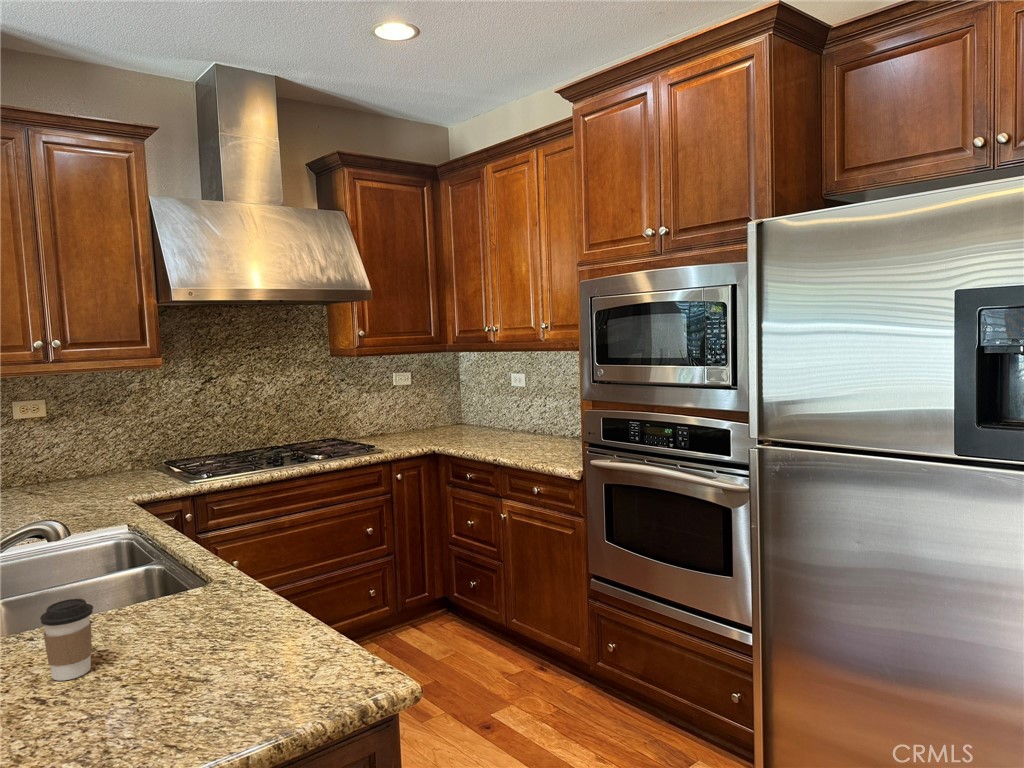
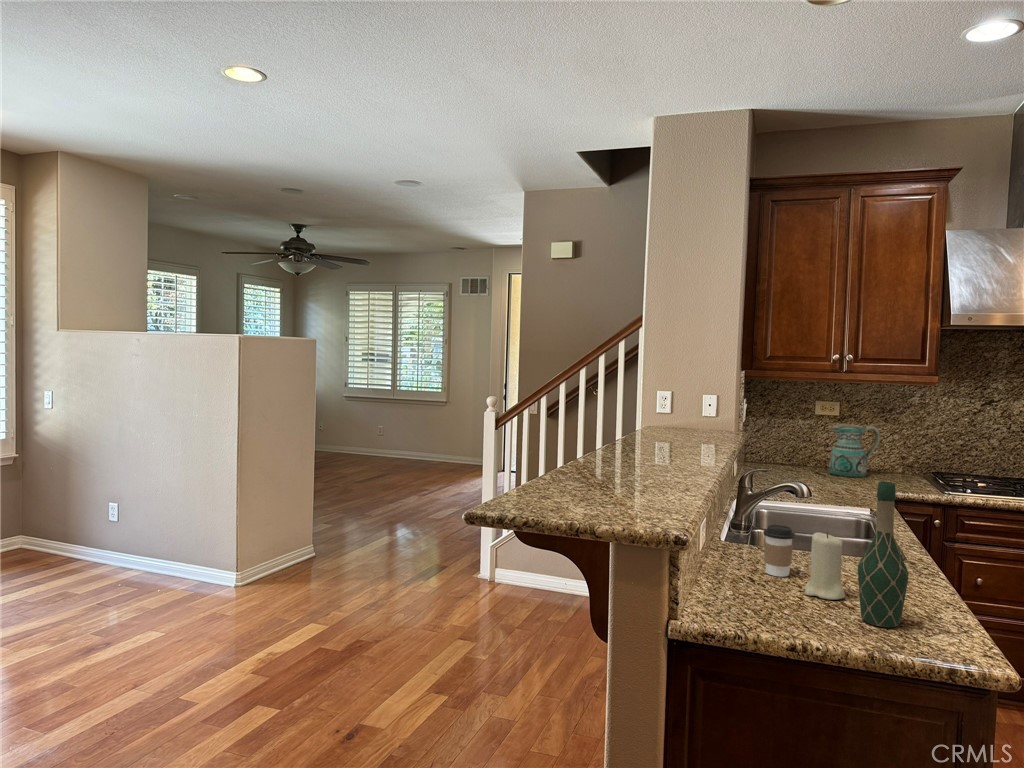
ceramic pitcher: none [43,422,104,491] -> present [829,424,880,477]
wine bottle: none [215,502,278,694] -> present [858,481,909,627]
candle: none [128,590,188,689] -> present [804,532,845,600]

